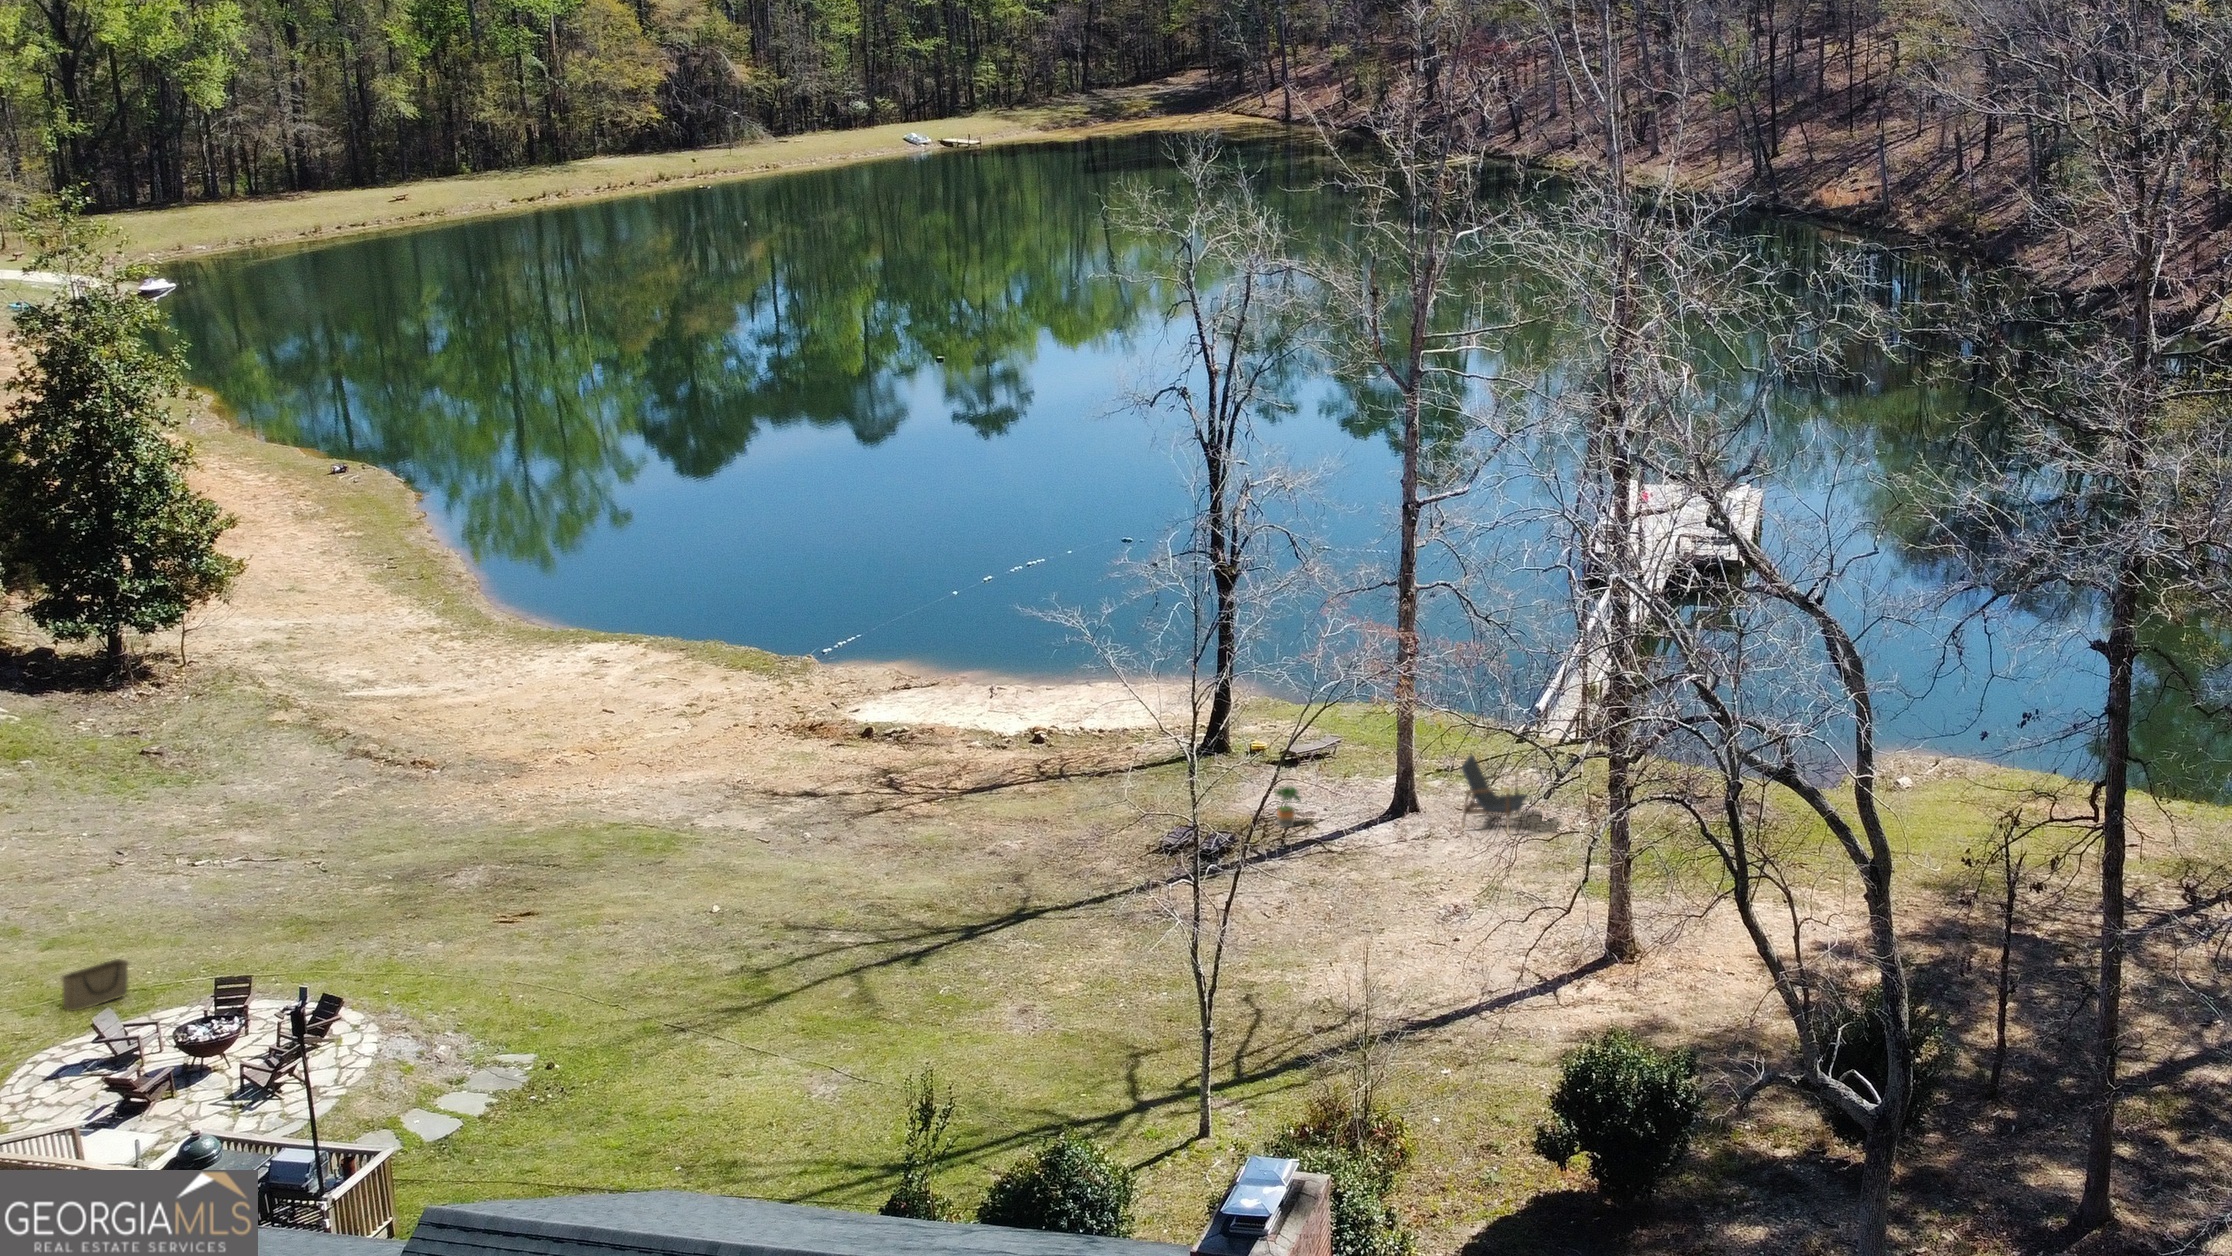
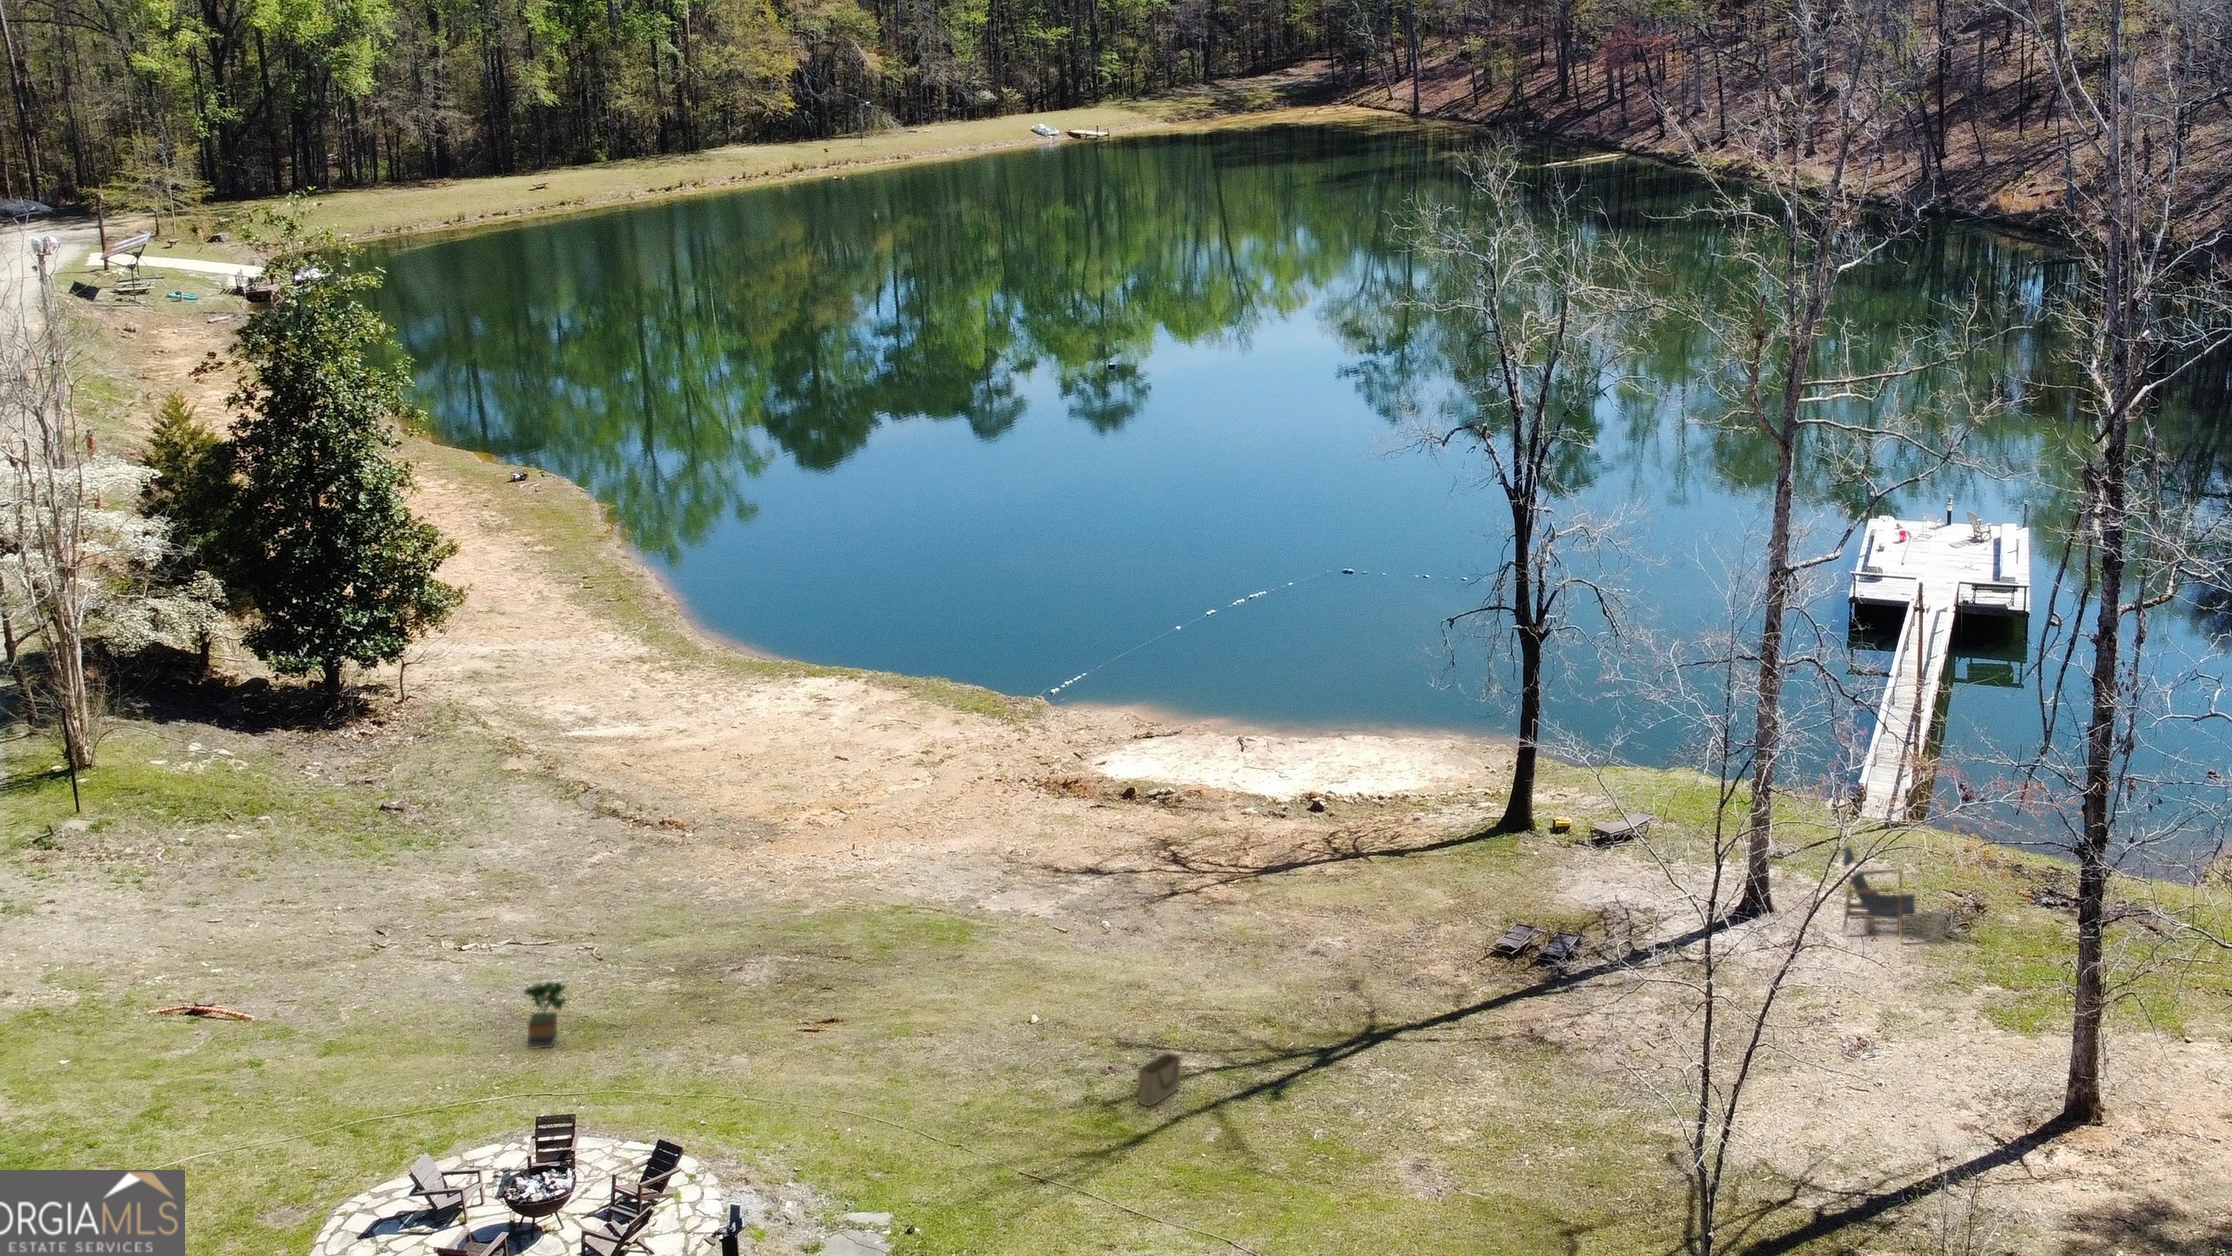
potted tree: present [1275,787,1300,827] -> present [524,981,567,1049]
basket: present [61,959,129,1011] -> present [1138,1053,1181,1106]

